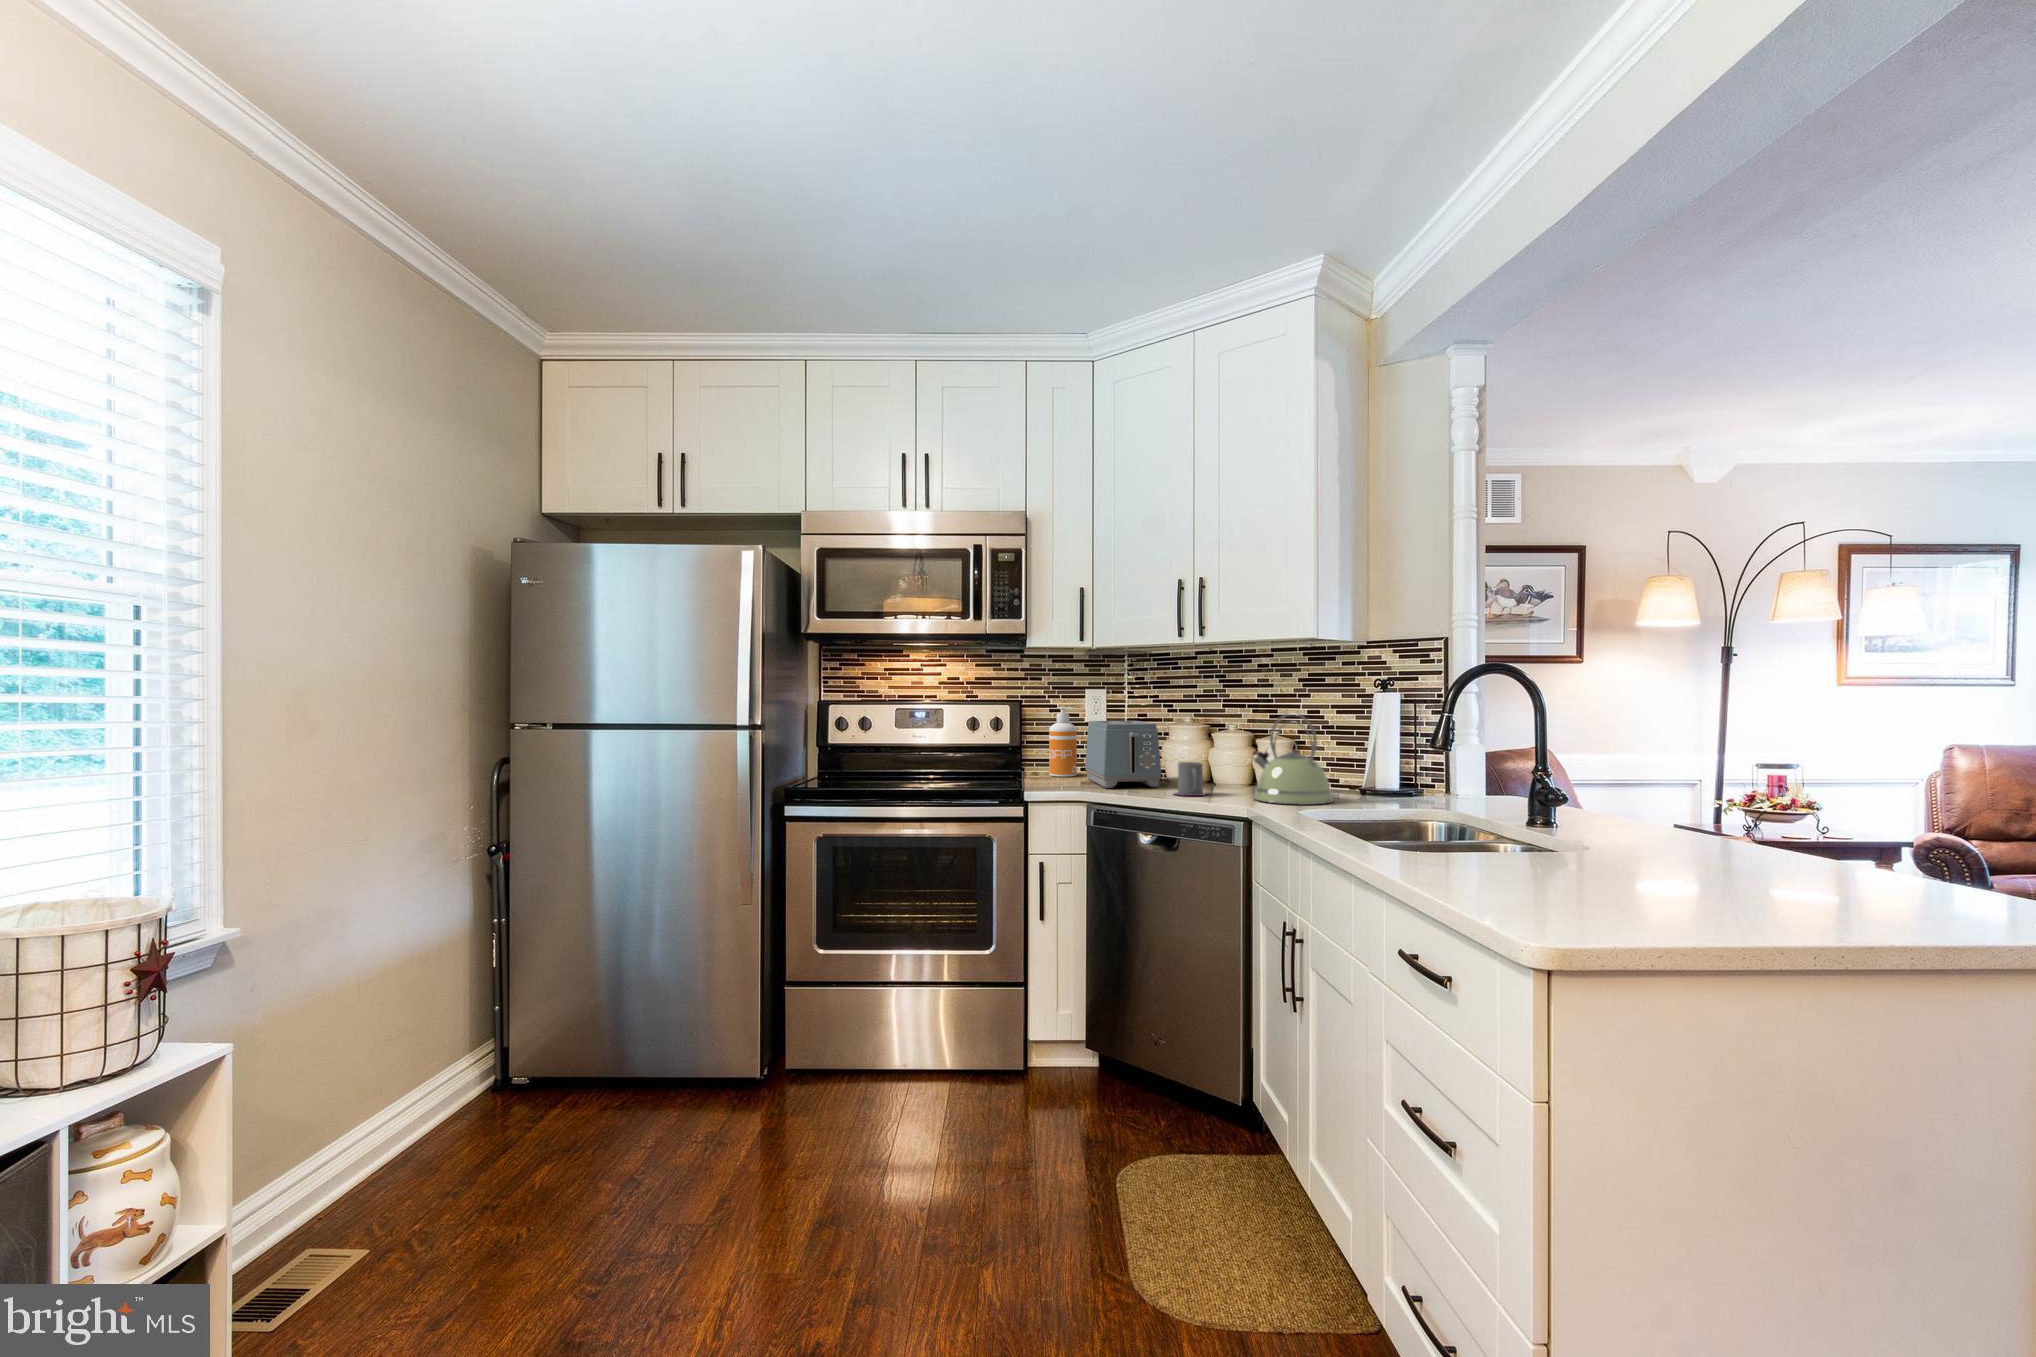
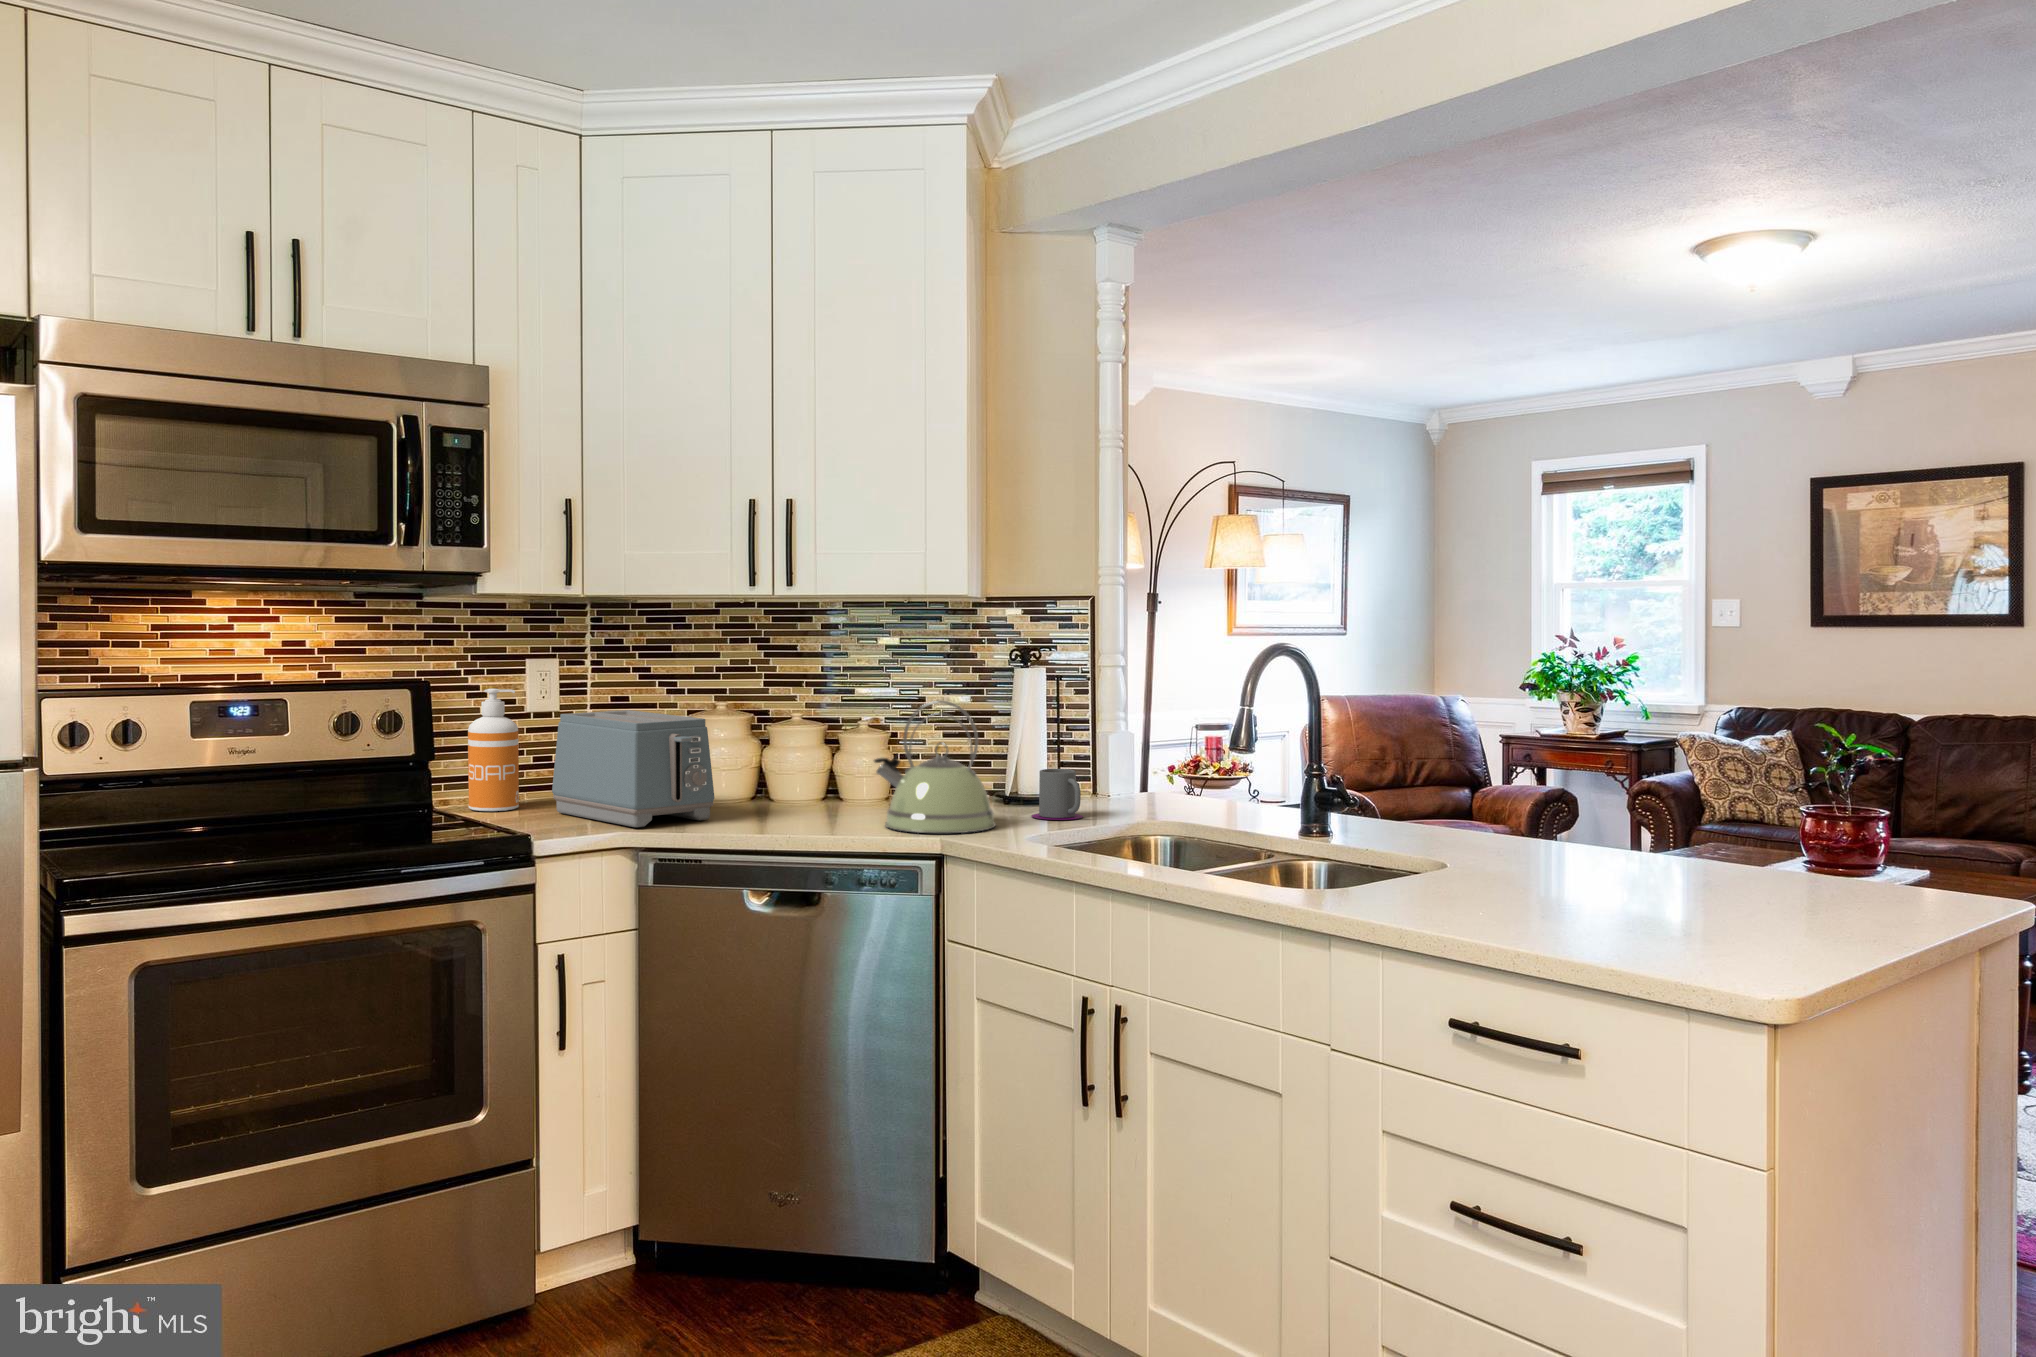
mug: present [1175,762,1206,796] -> present [1032,769,1083,820]

